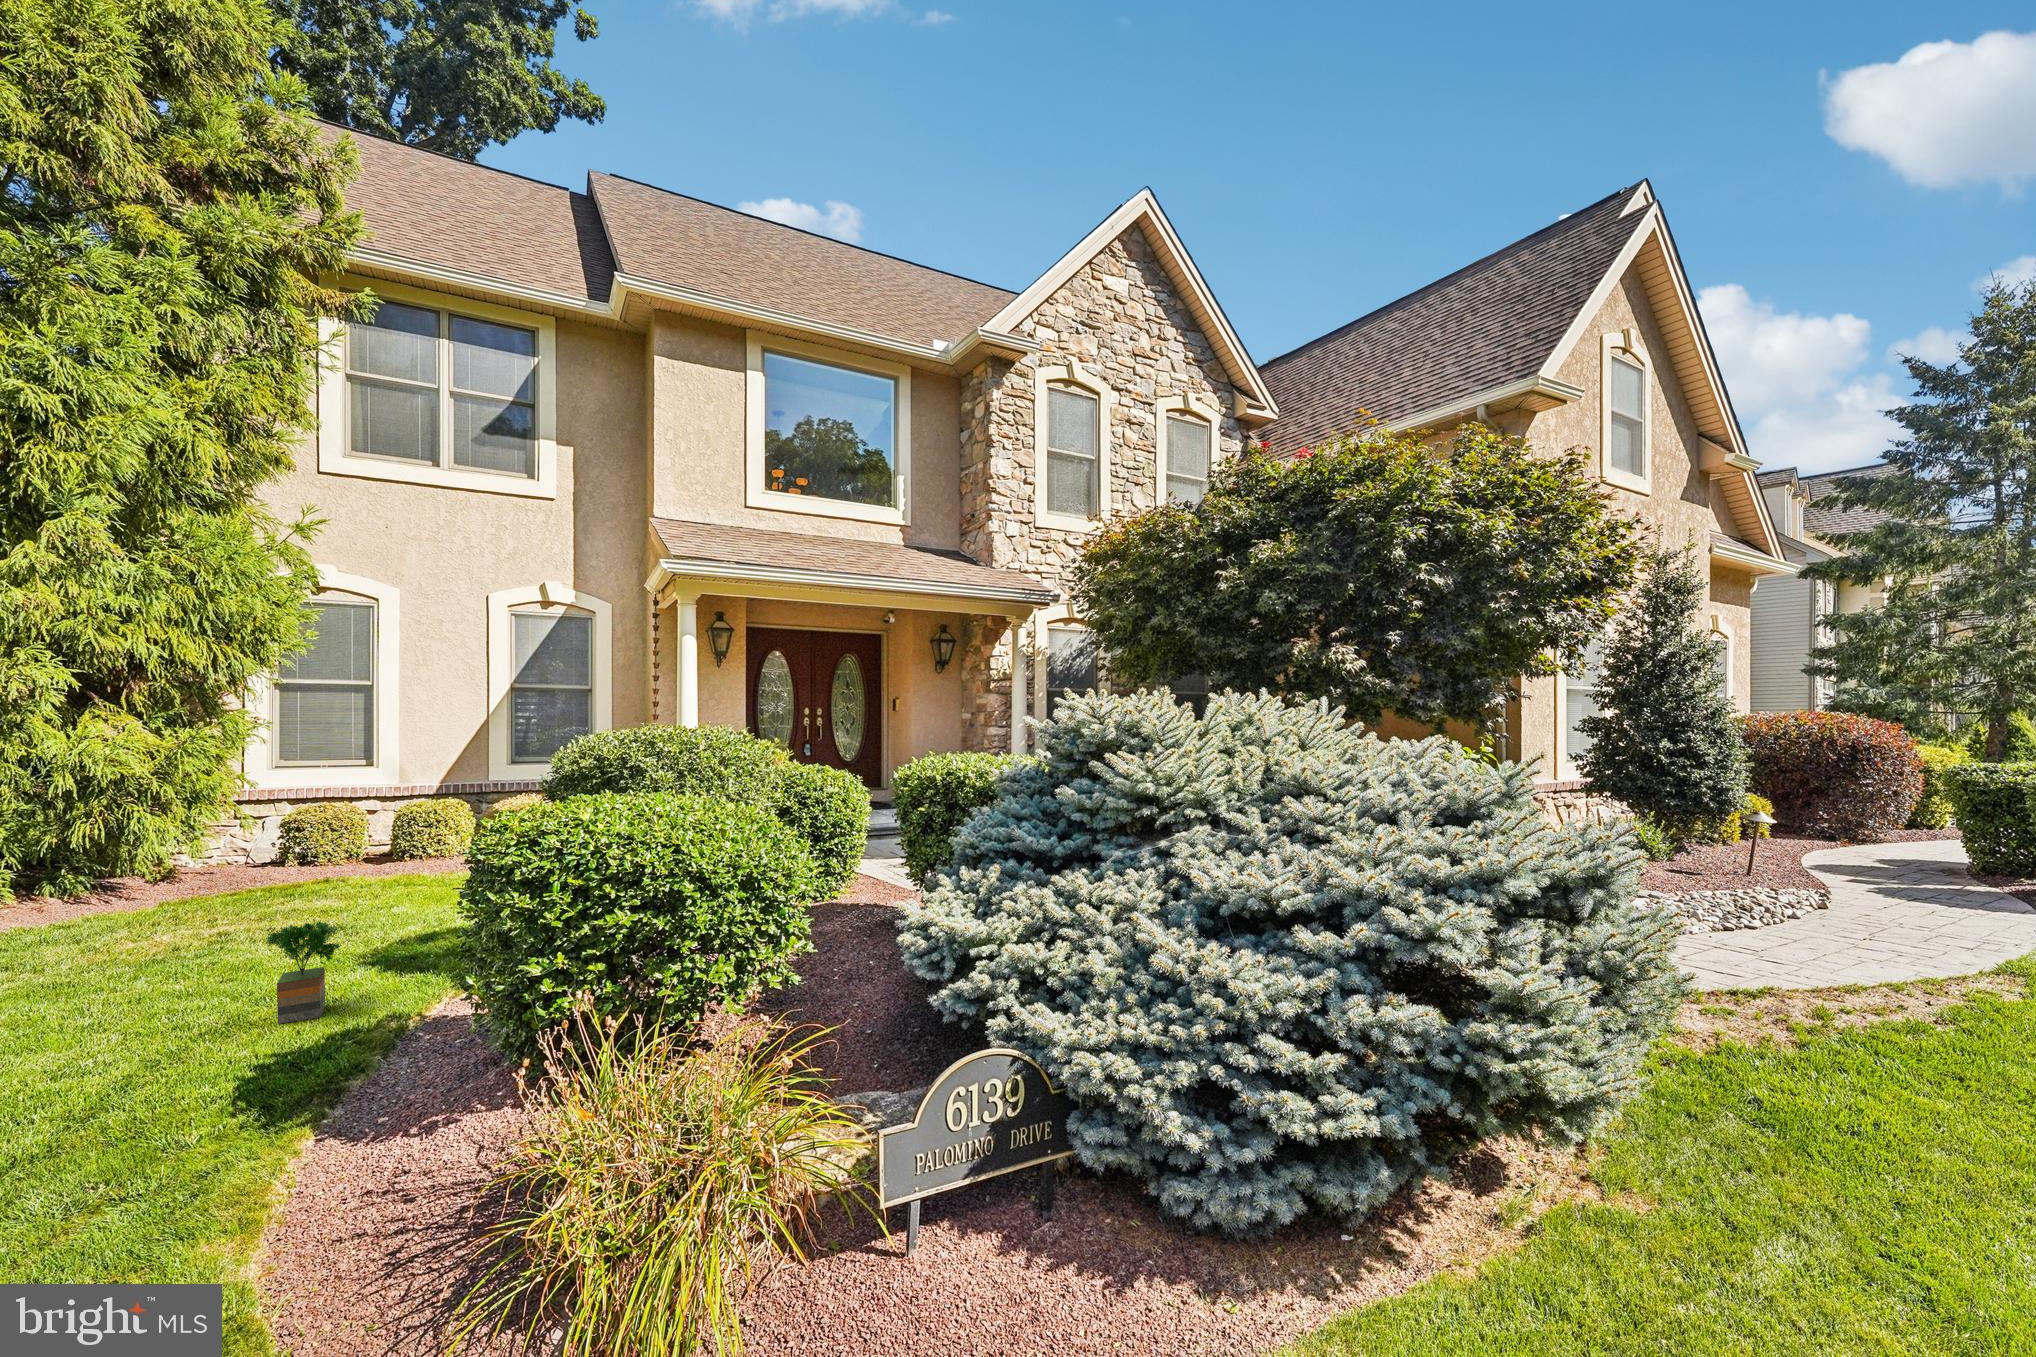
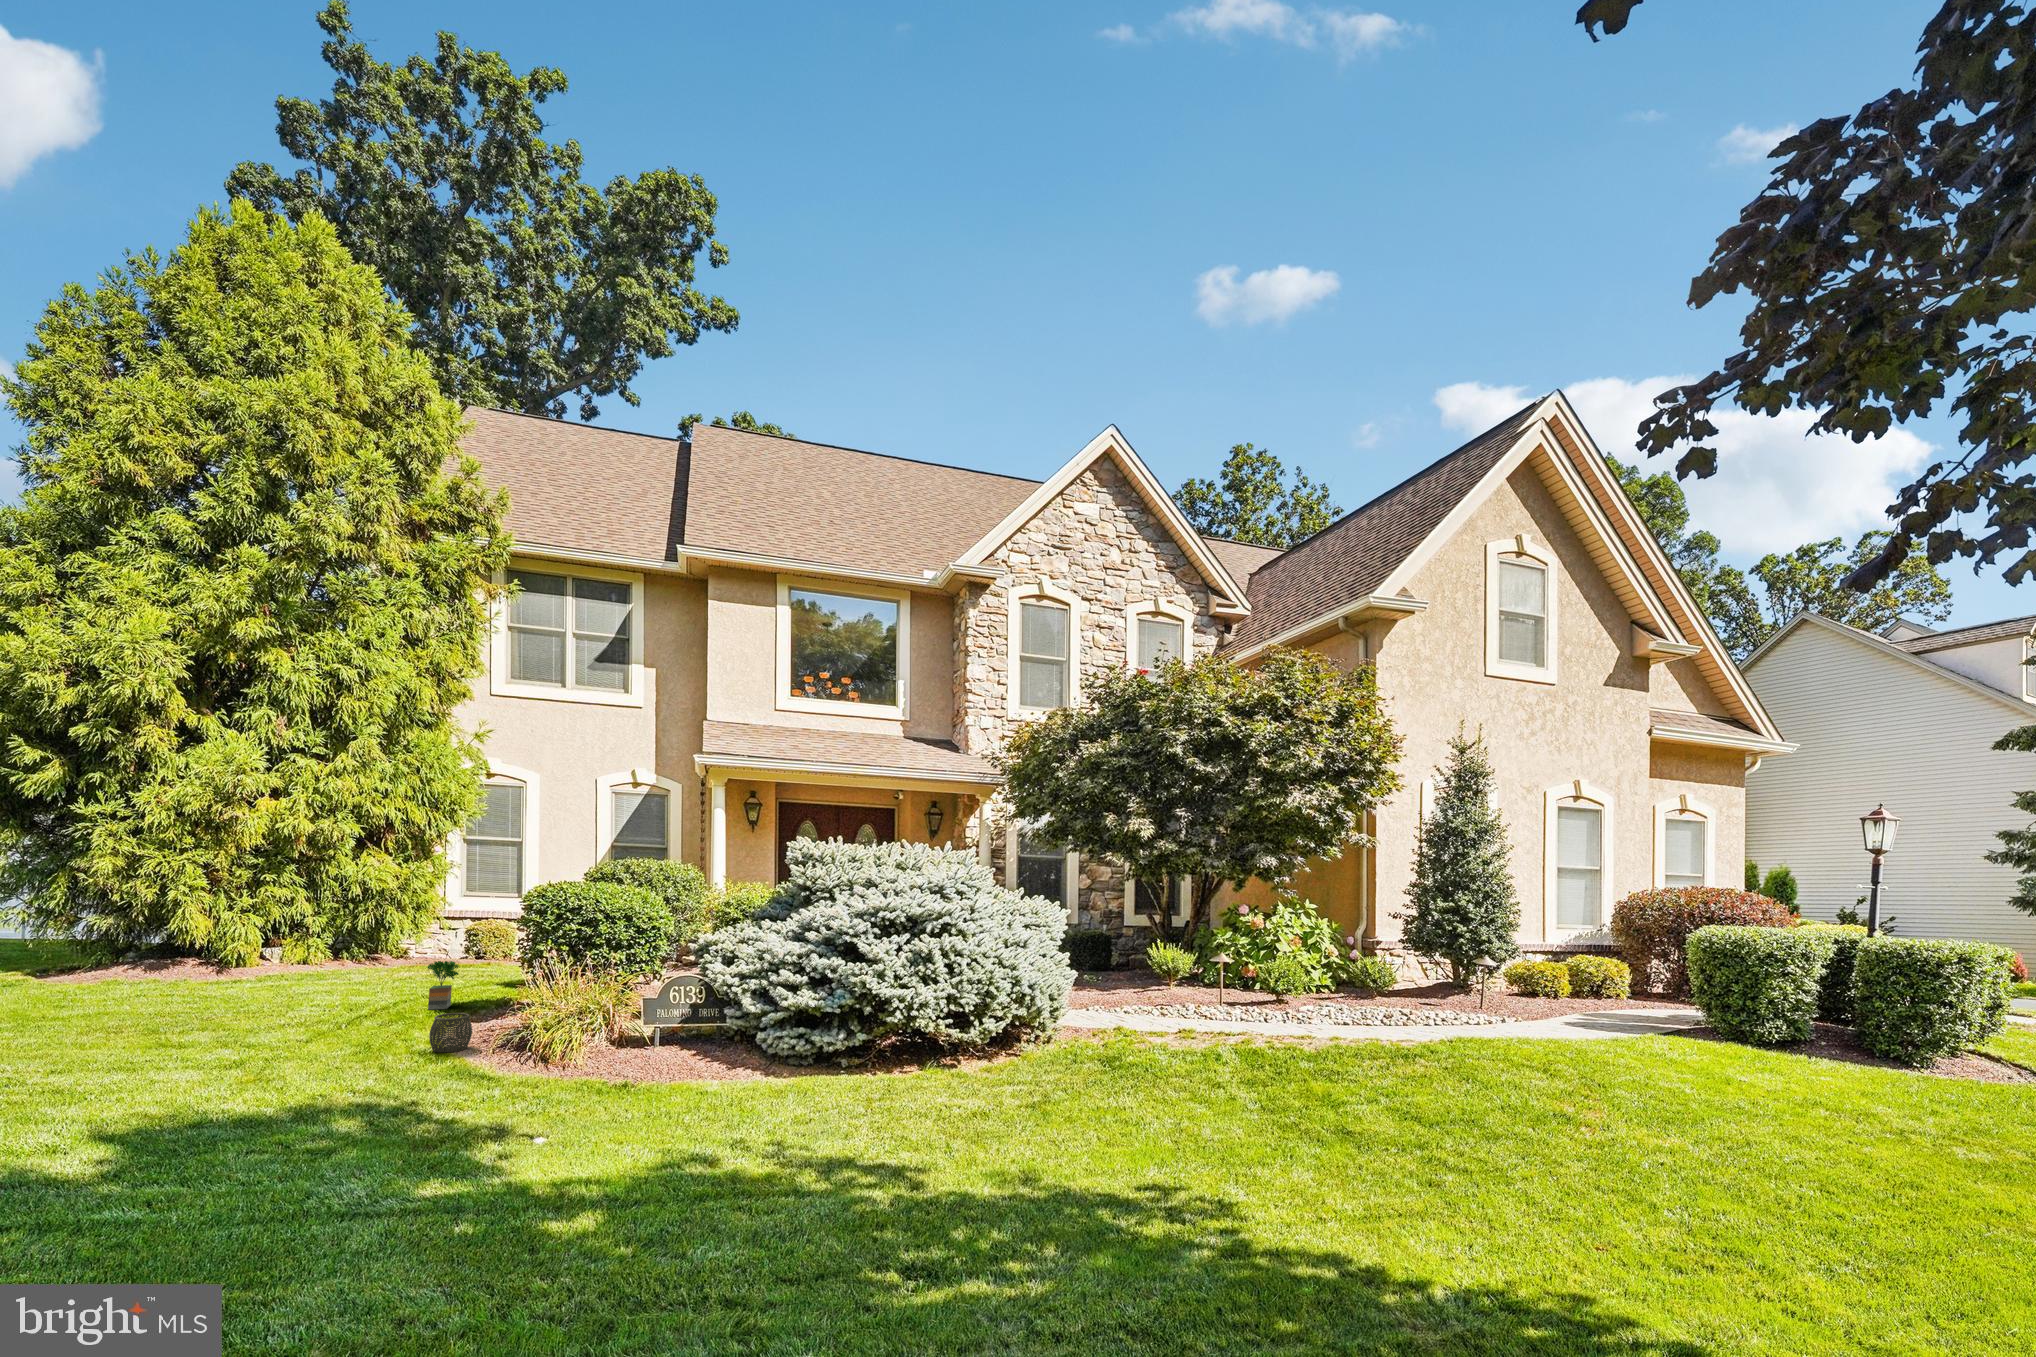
woven basket: none [326,1087,439,1203] -> present [429,1013,472,1053]

